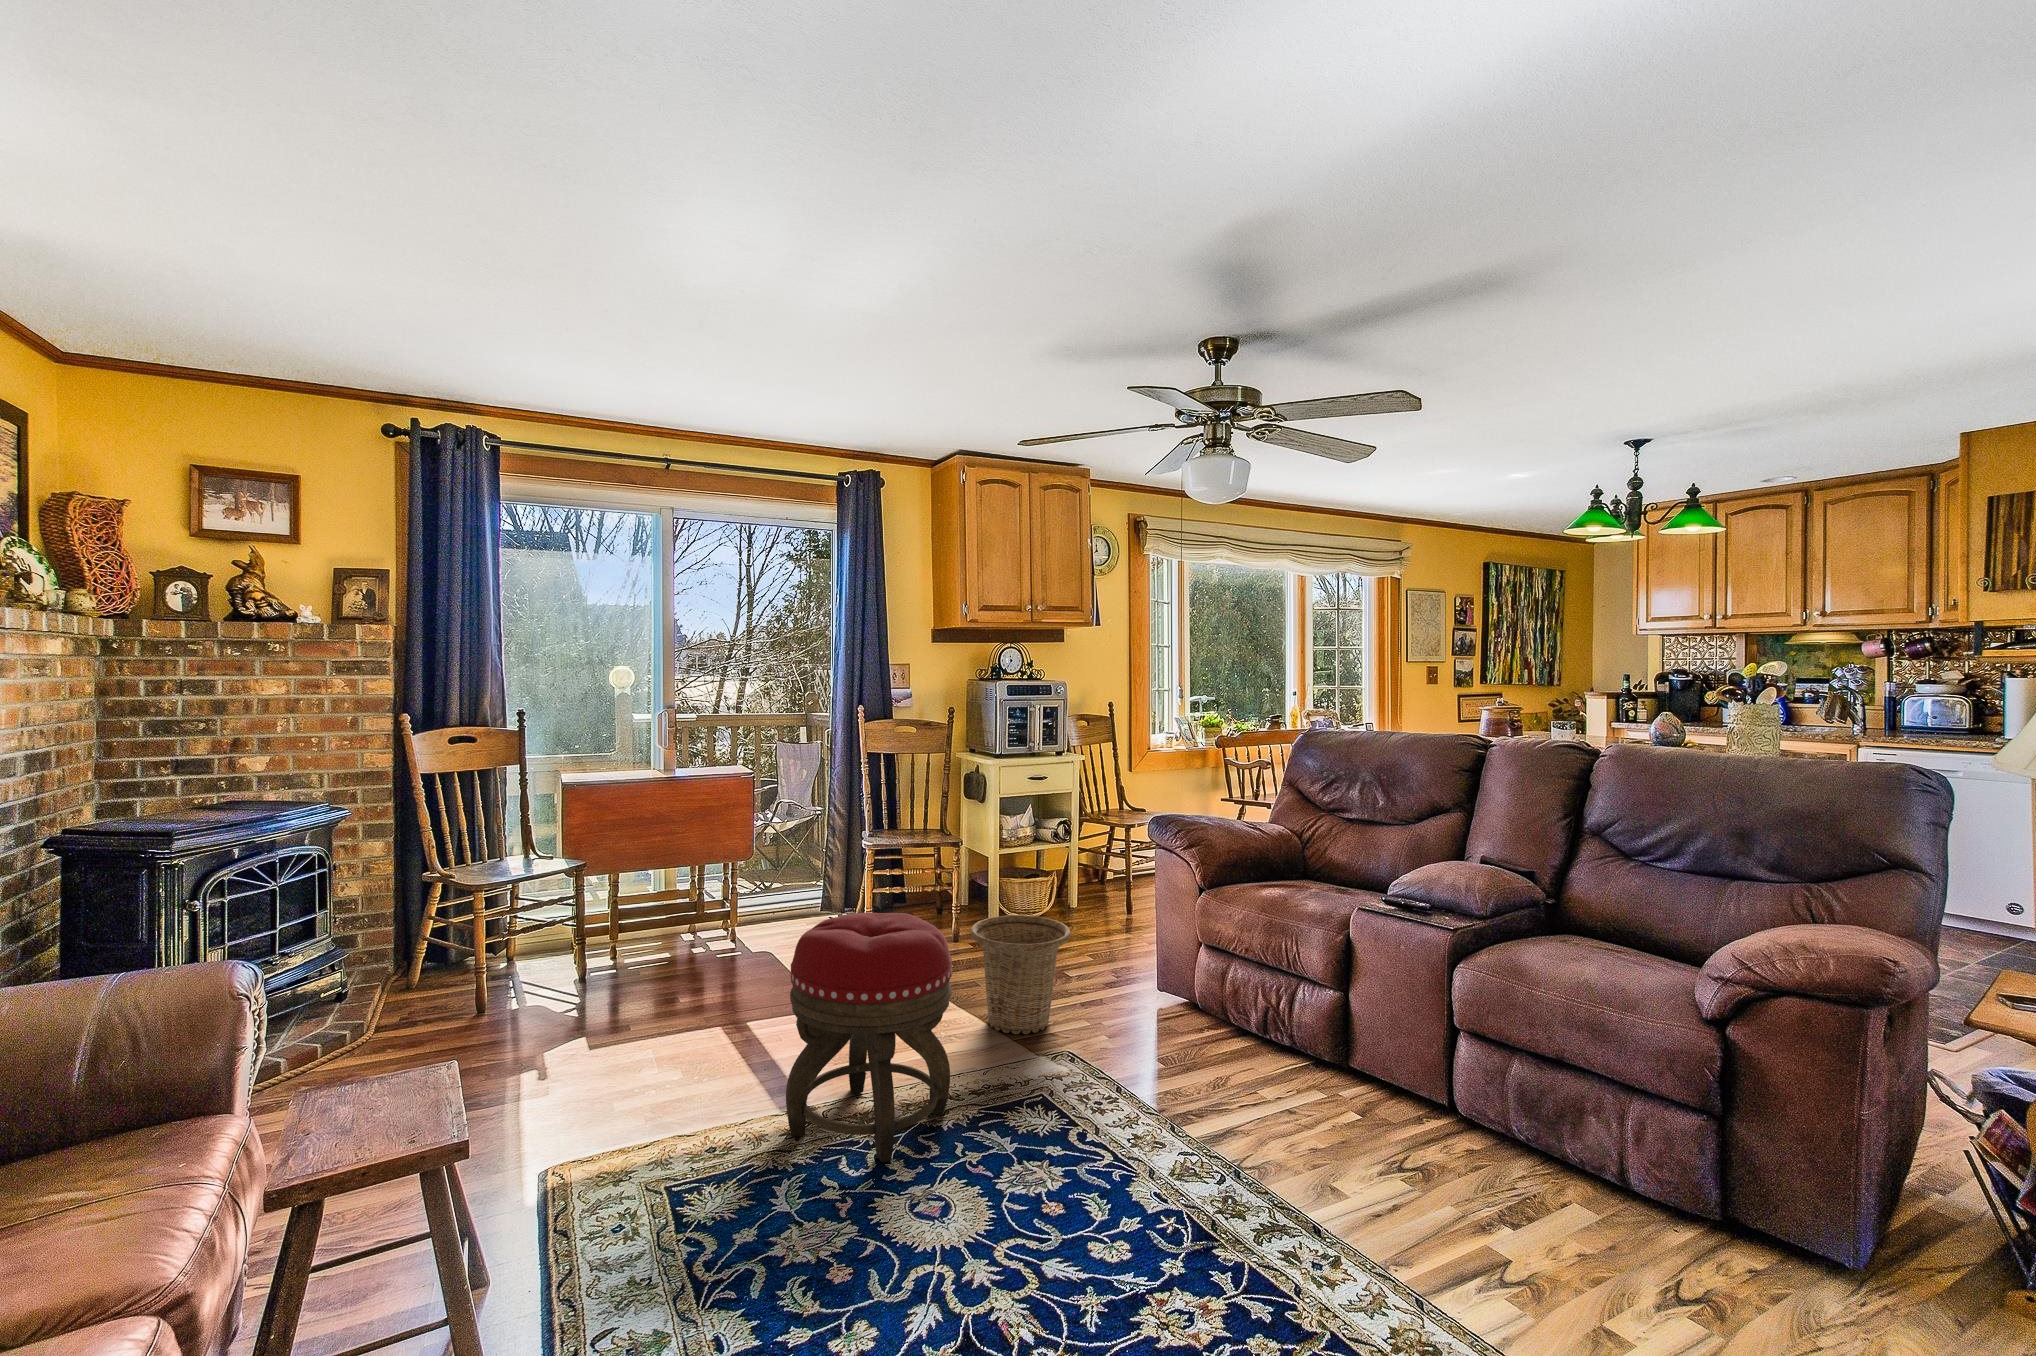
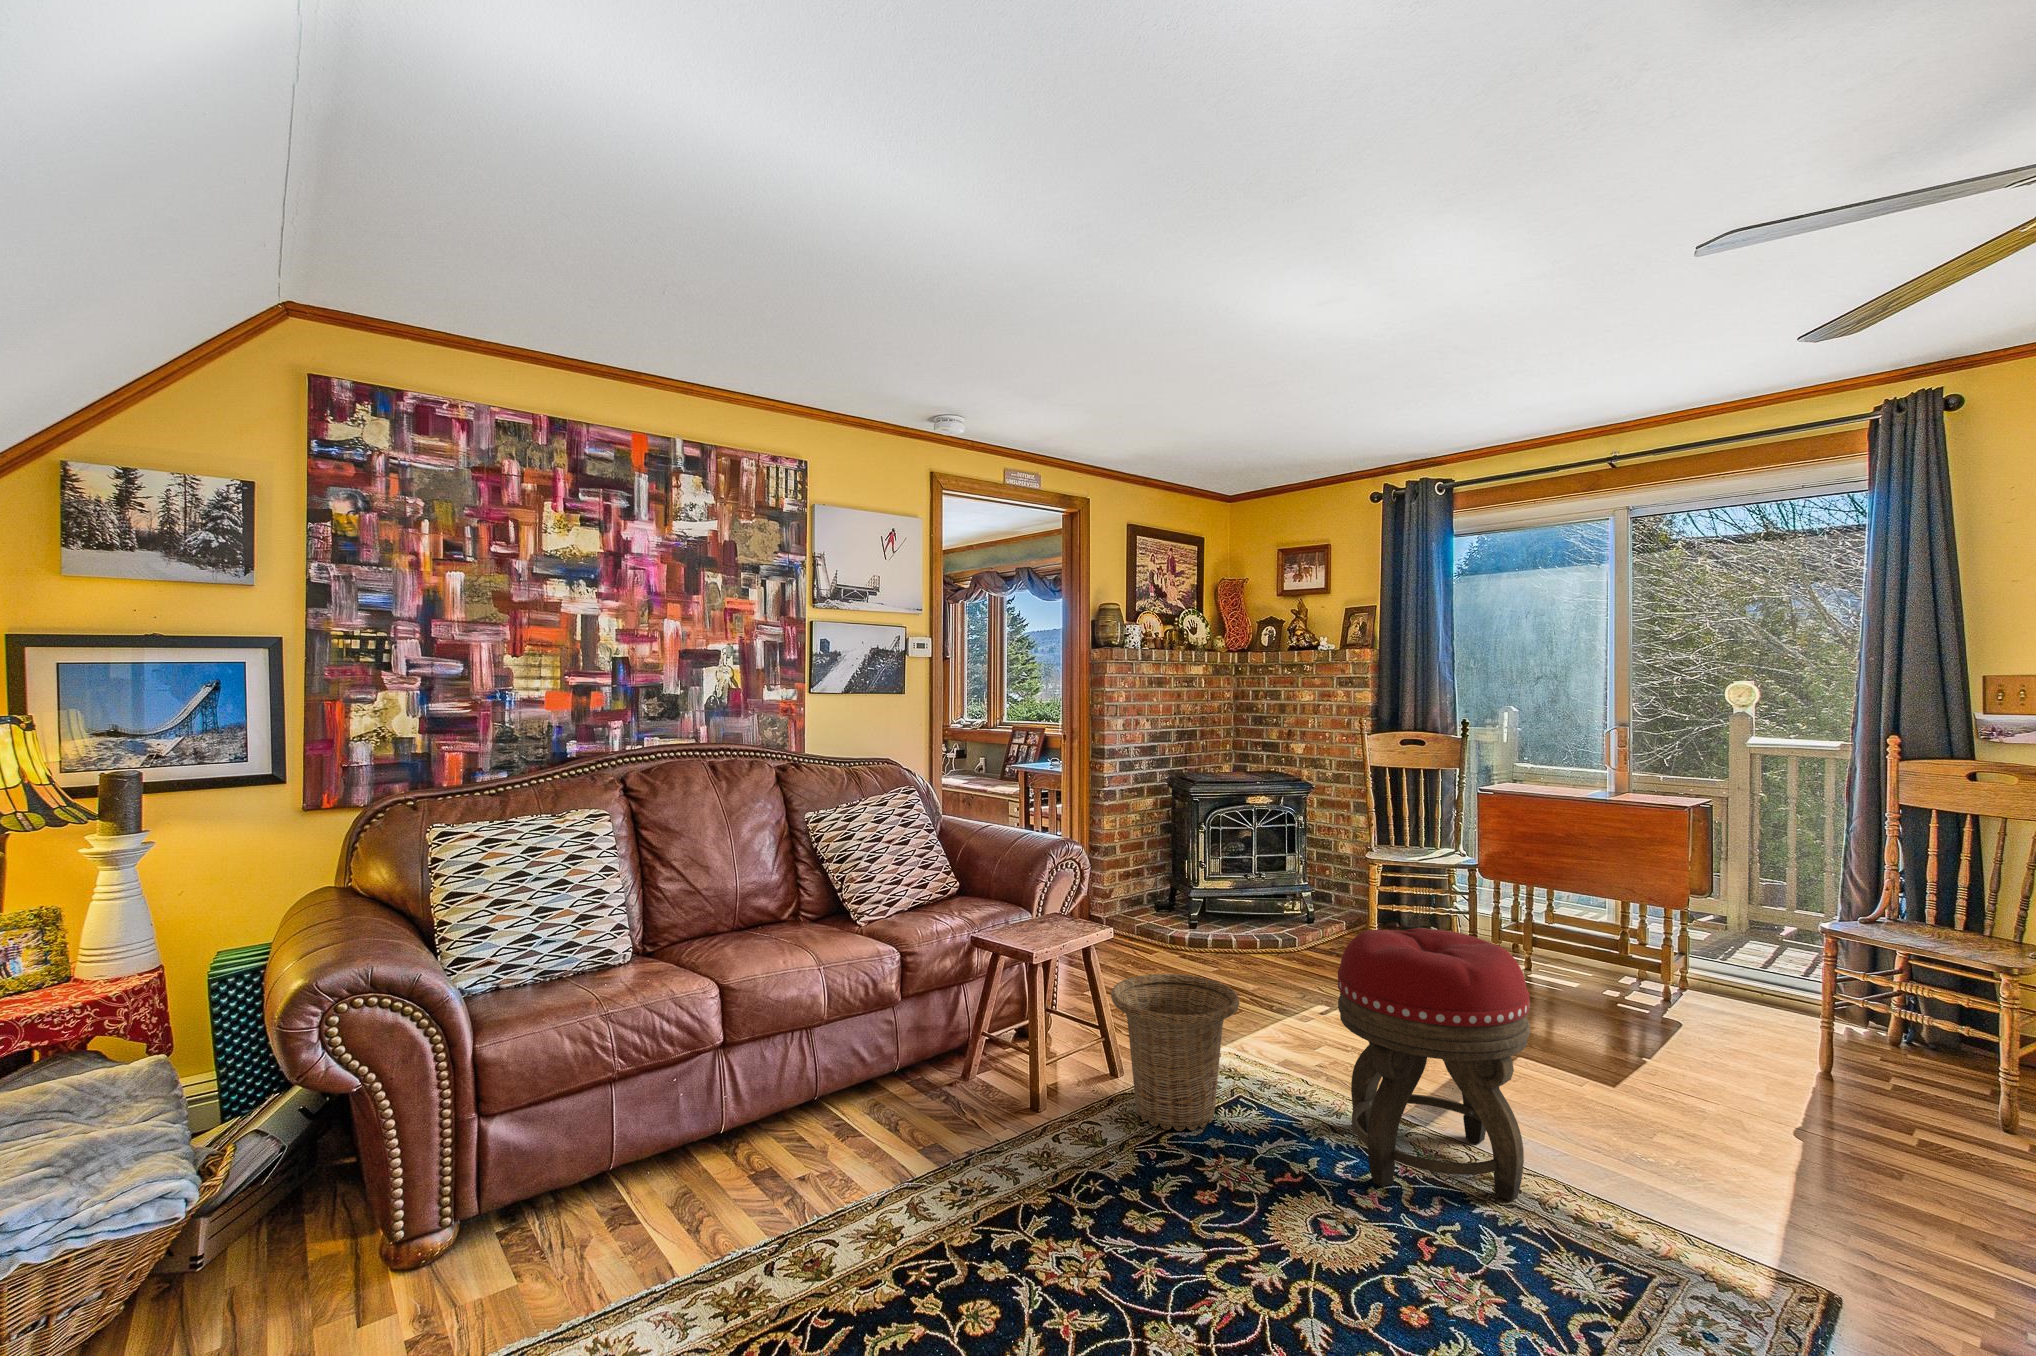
basket: present [971,915,1070,1034] -> present [1111,974,1240,1131]

